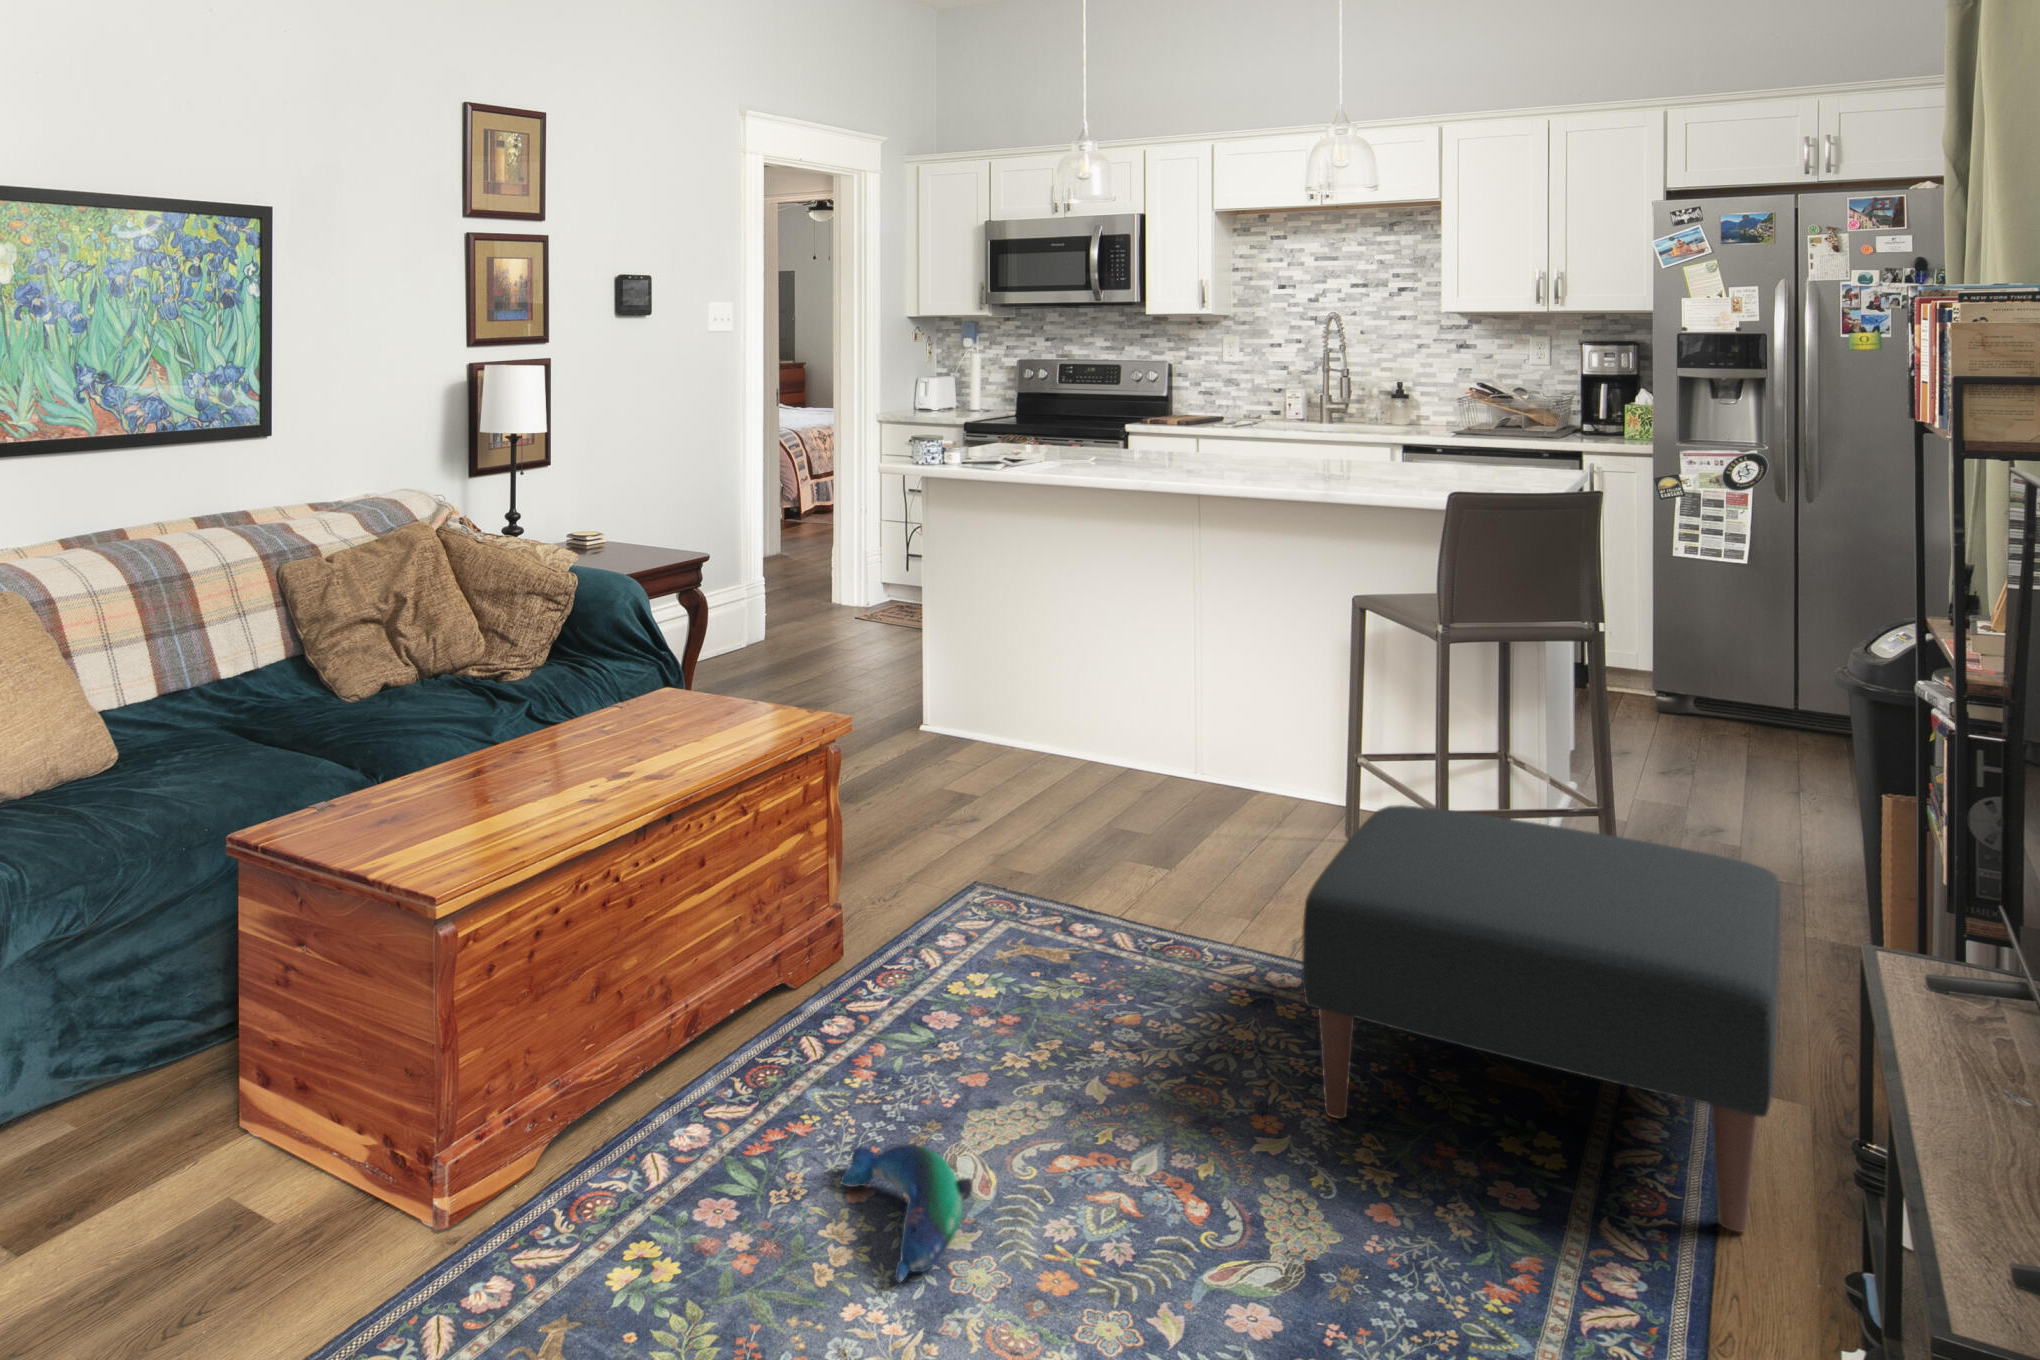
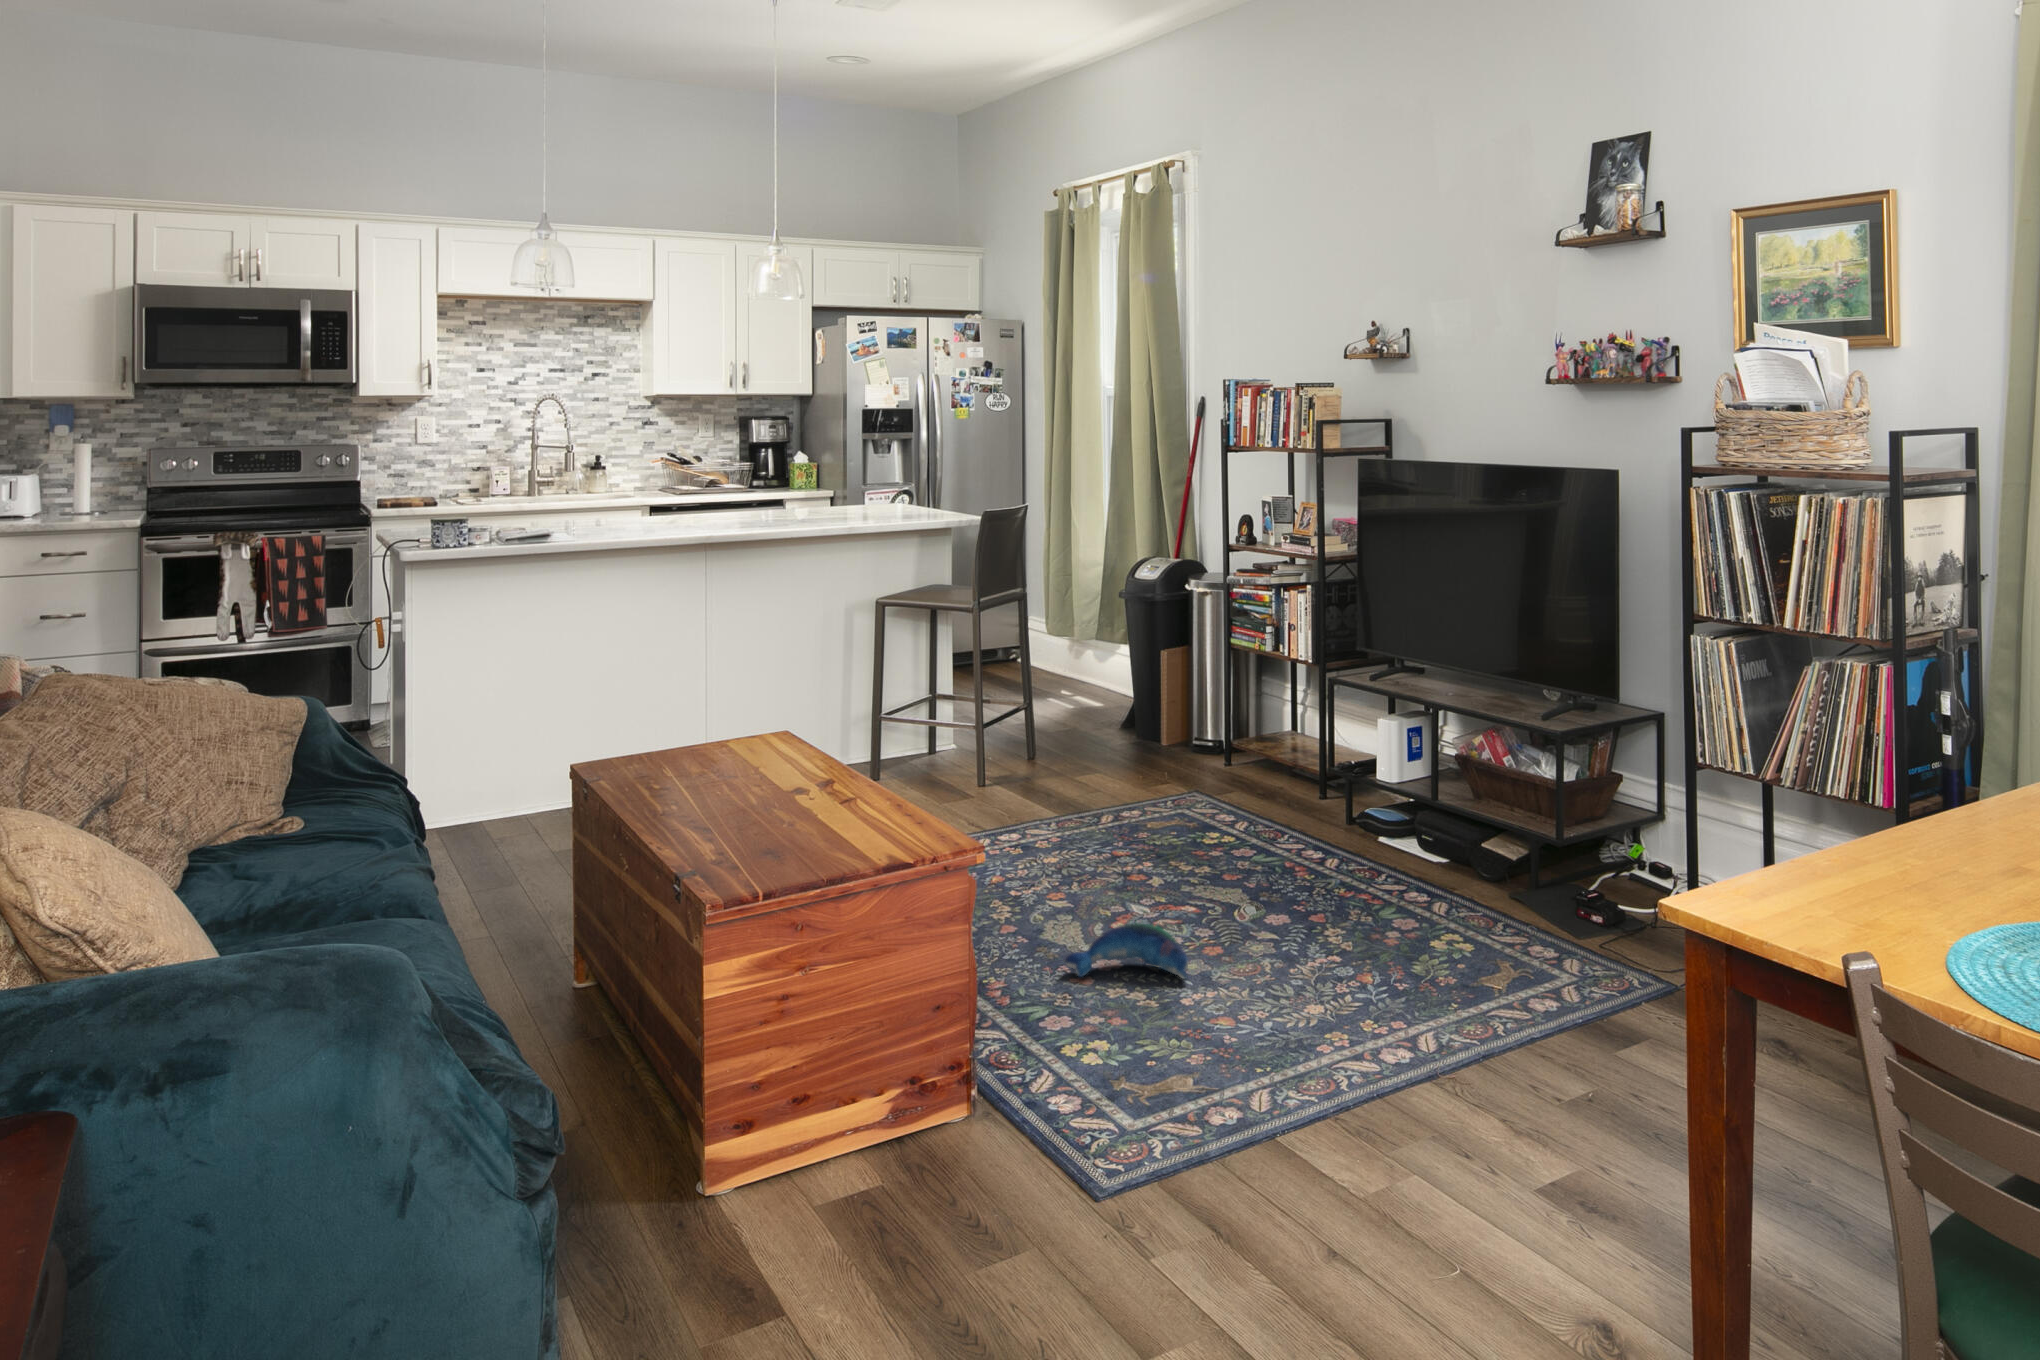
ottoman: present [1302,805,1780,1232] -> none [1051,675,1328,860]

